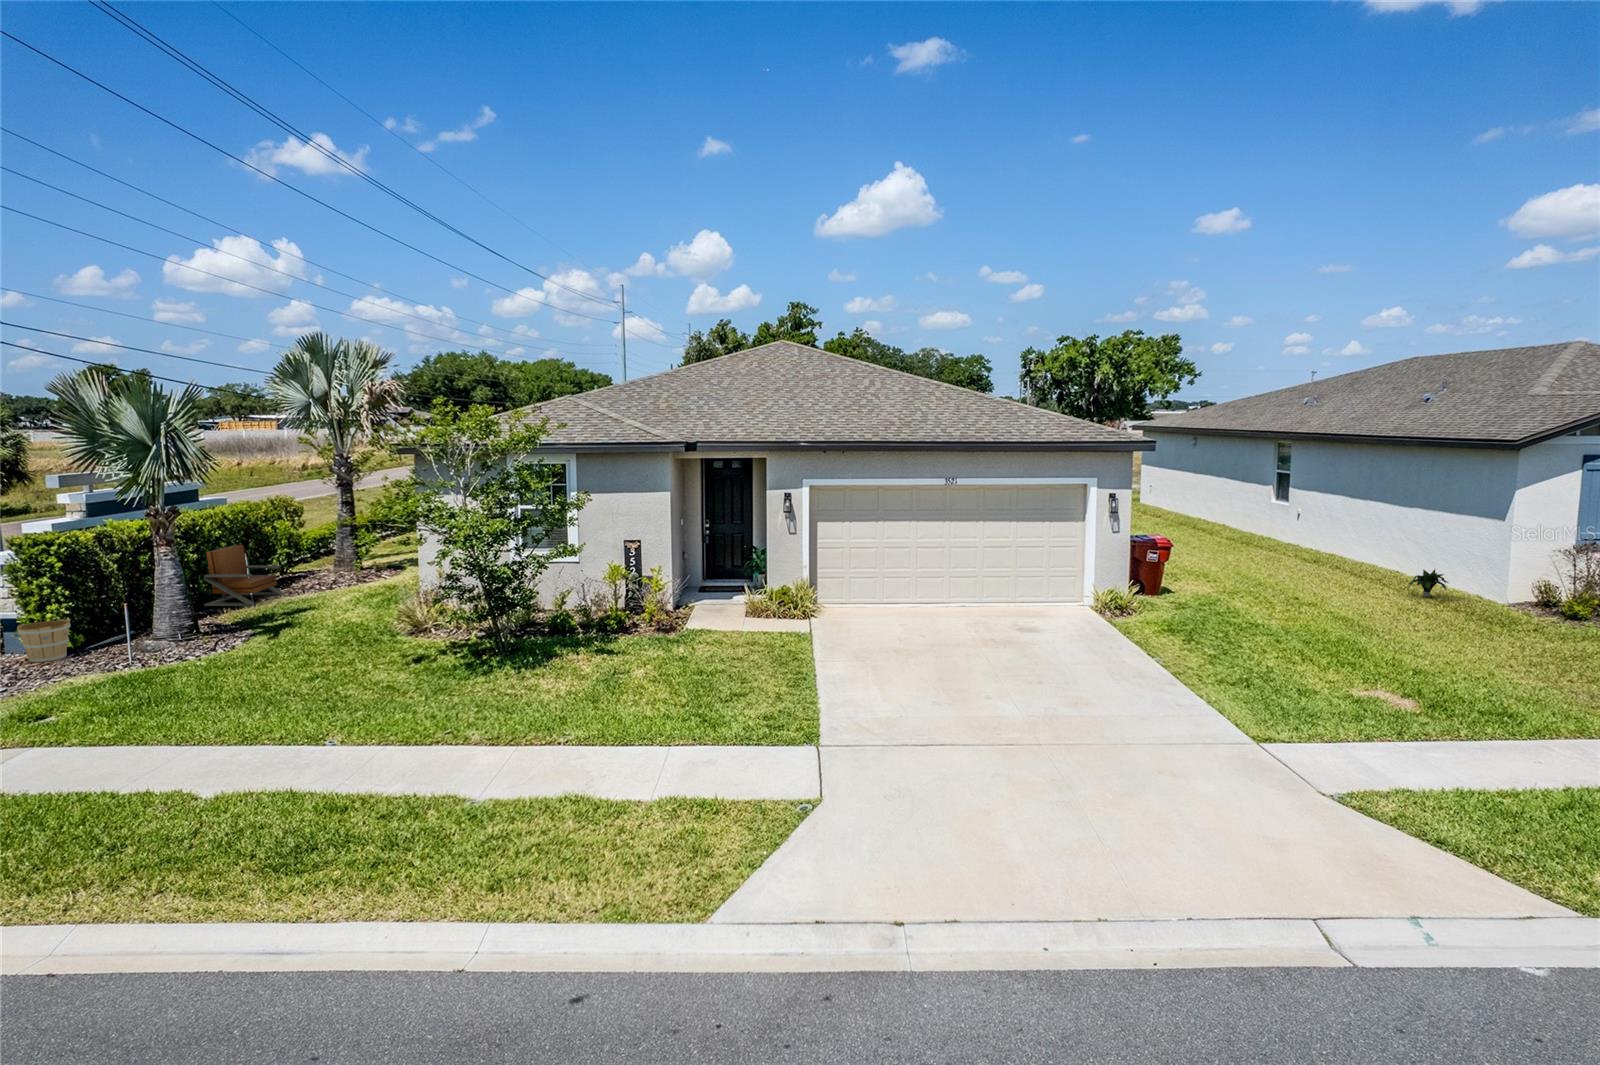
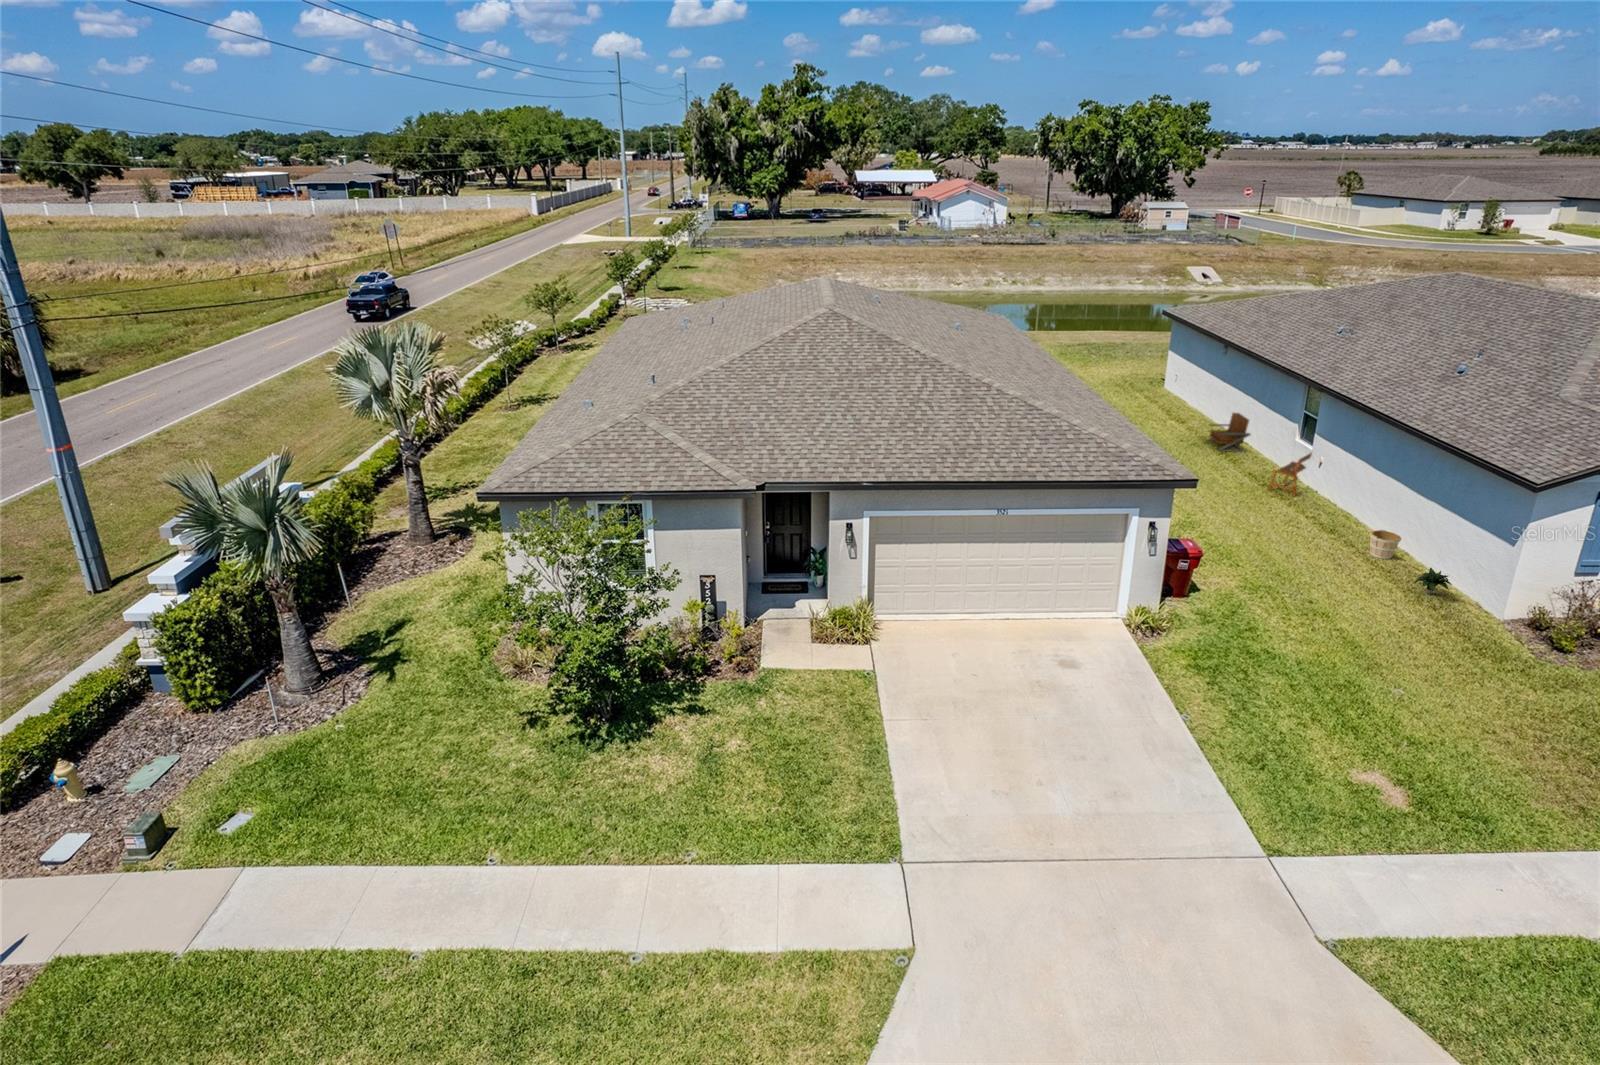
bench: none [1251,505,1295,549] -> present [1269,452,1312,496]
lounge chair: present [204,545,283,606] -> present [1206,413,1250,452]
wooden bucket: present [17,619,71,663] -> present [1370,530,1401,559]

